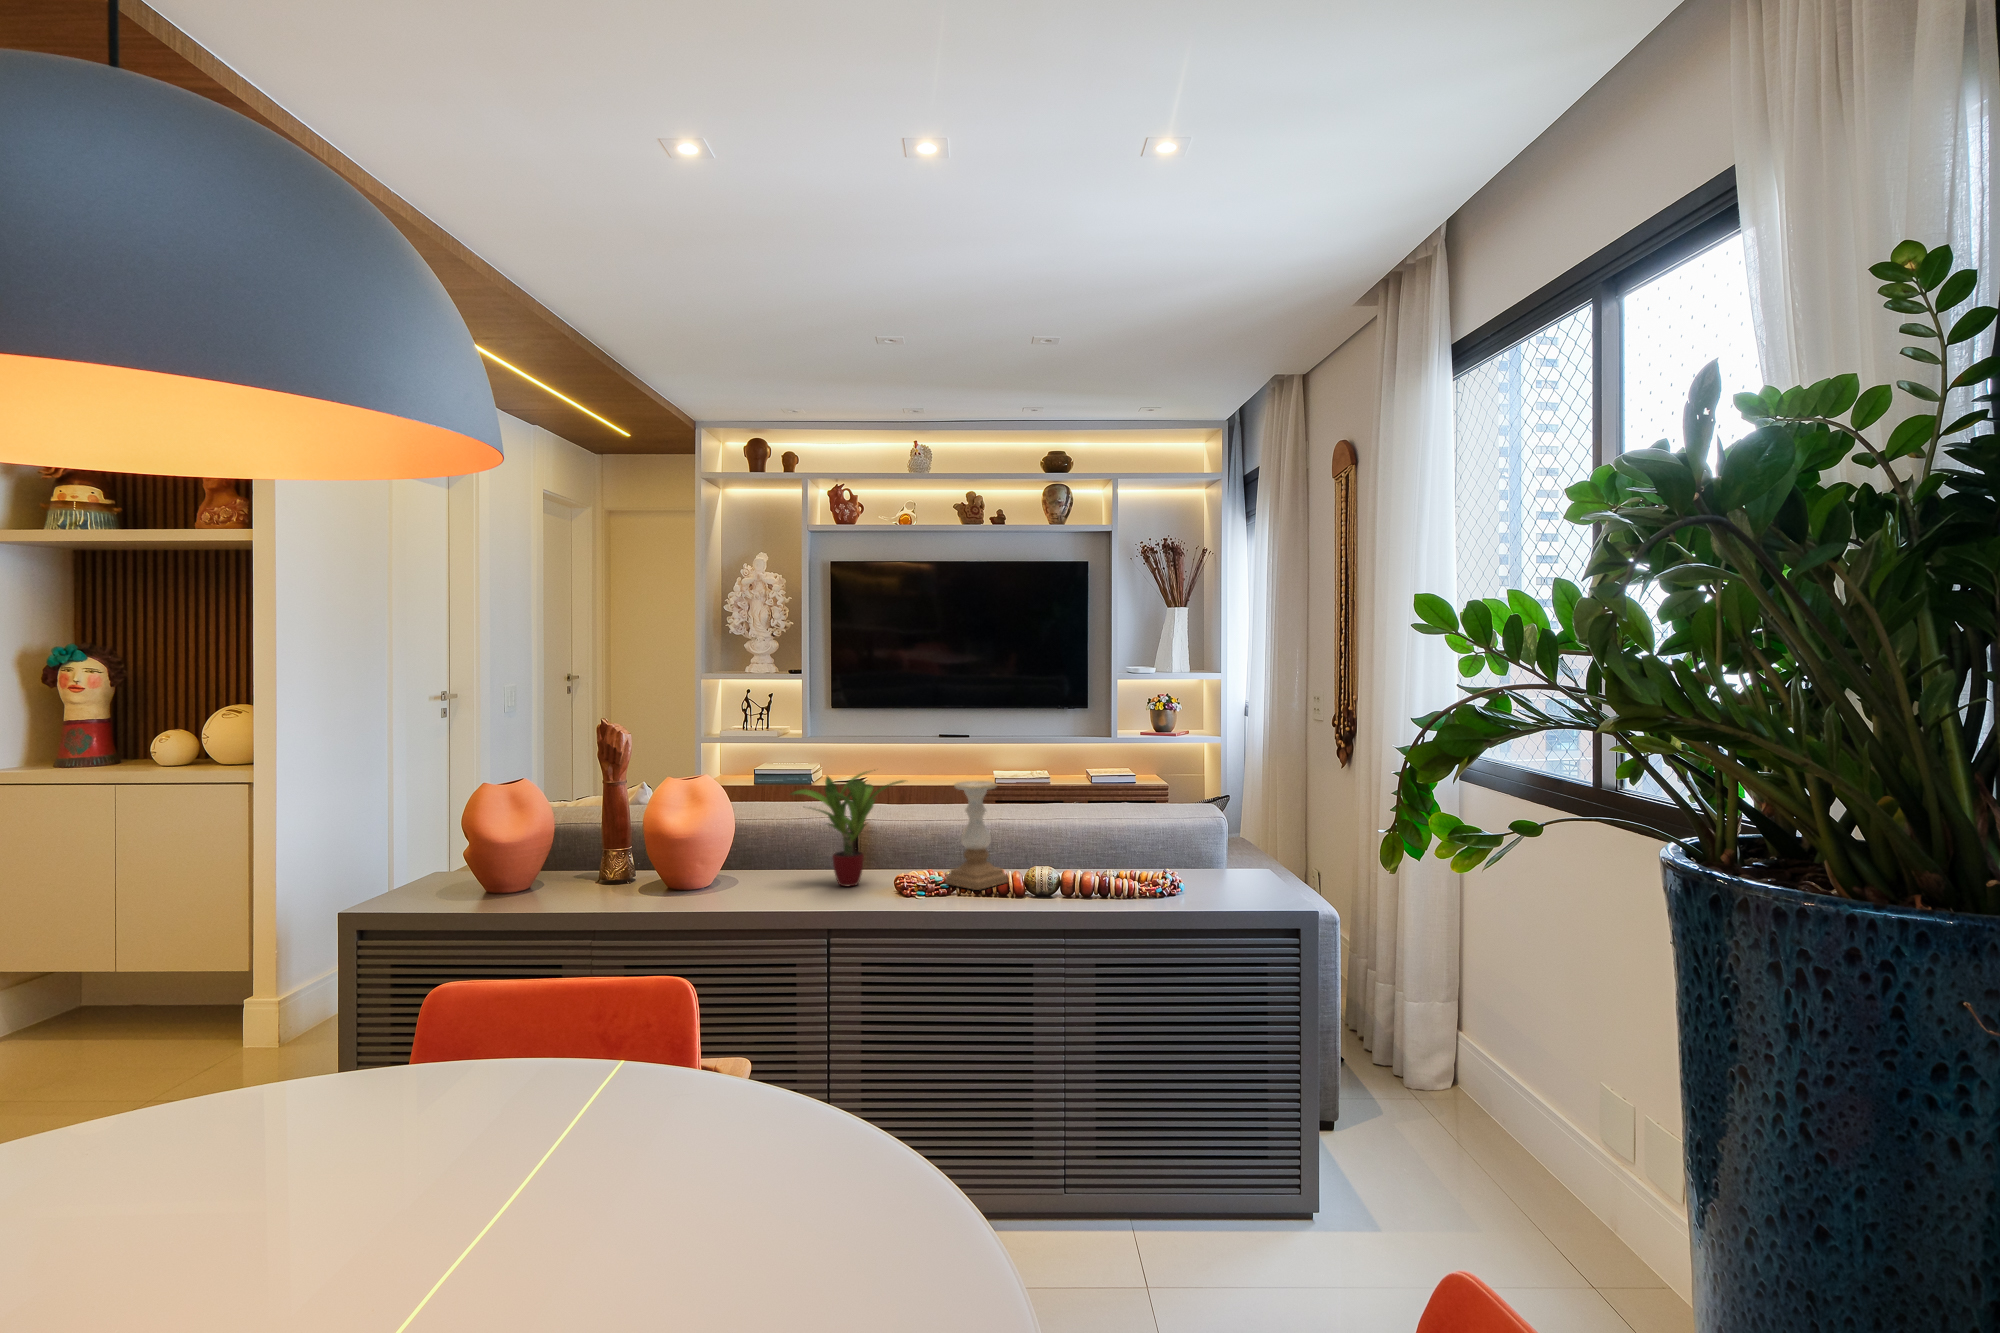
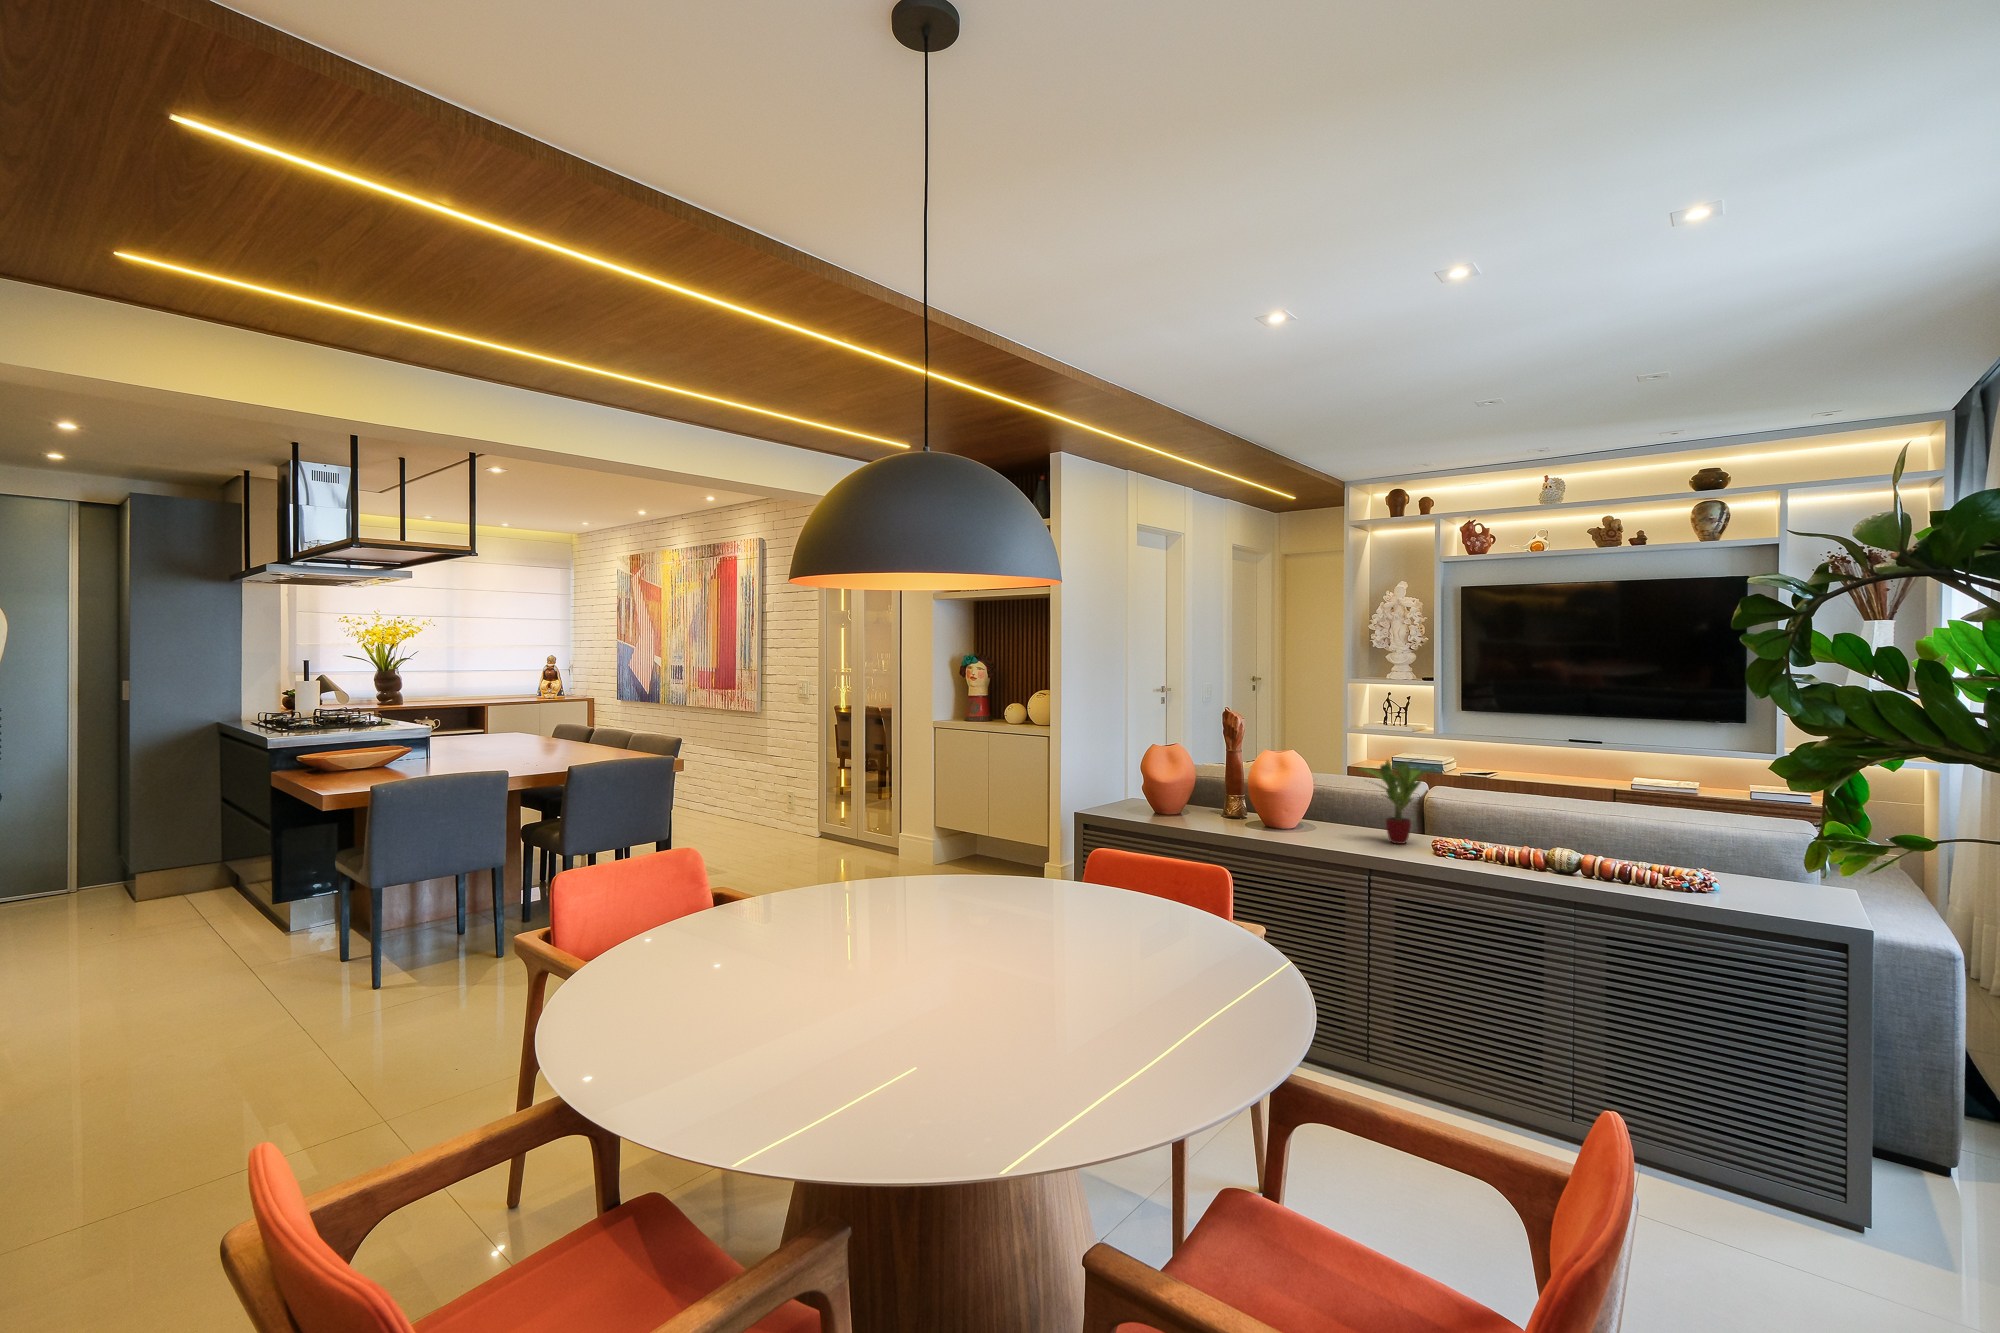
candle holder: present [945,781,1008,890] -> none [1477,772,1534,859]

